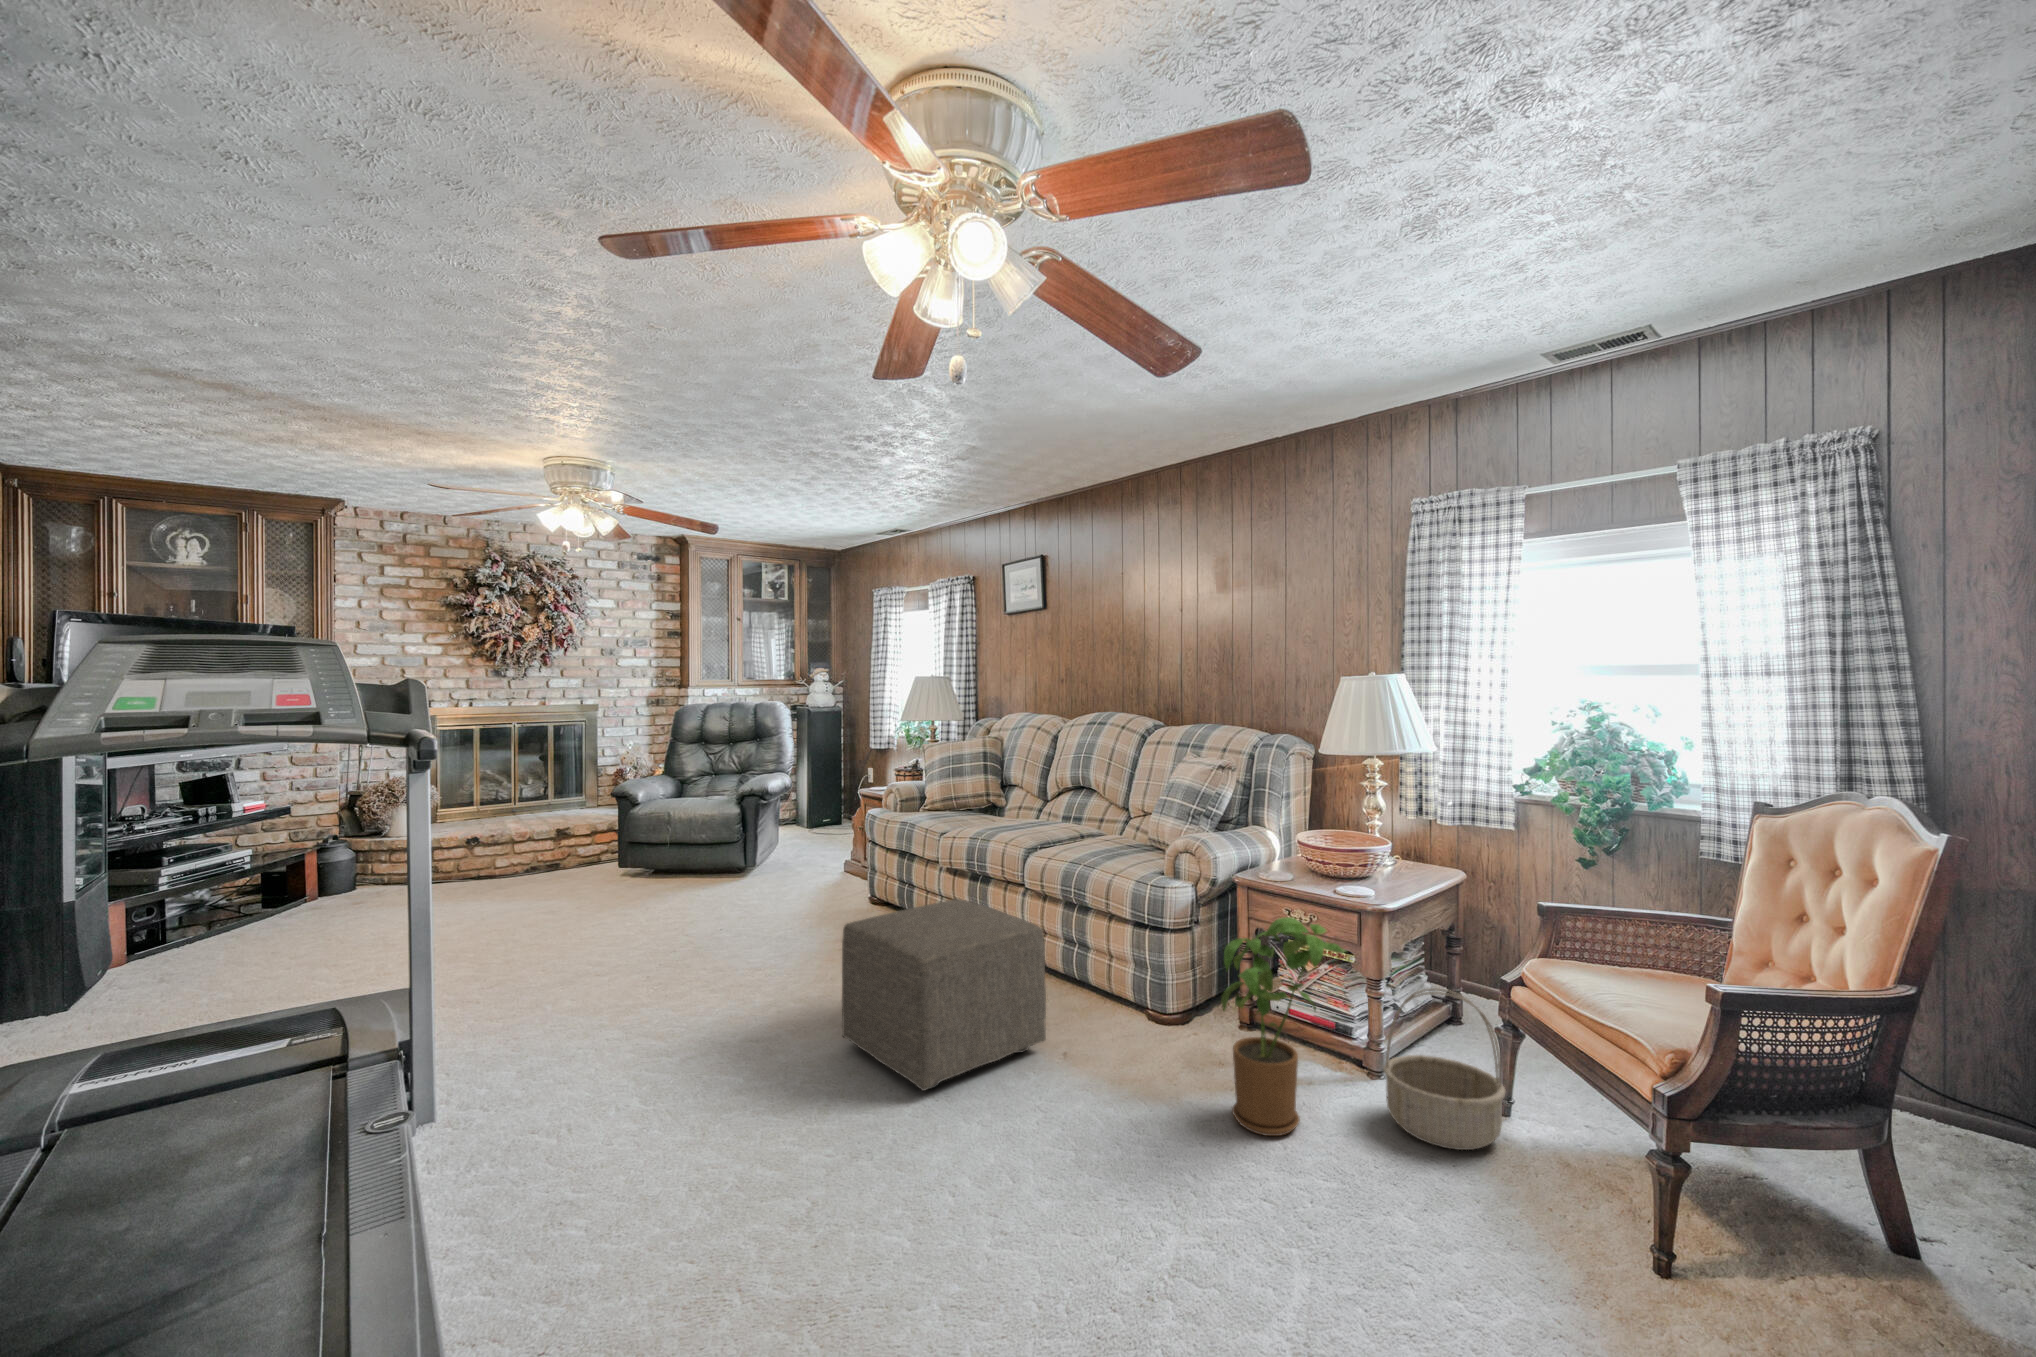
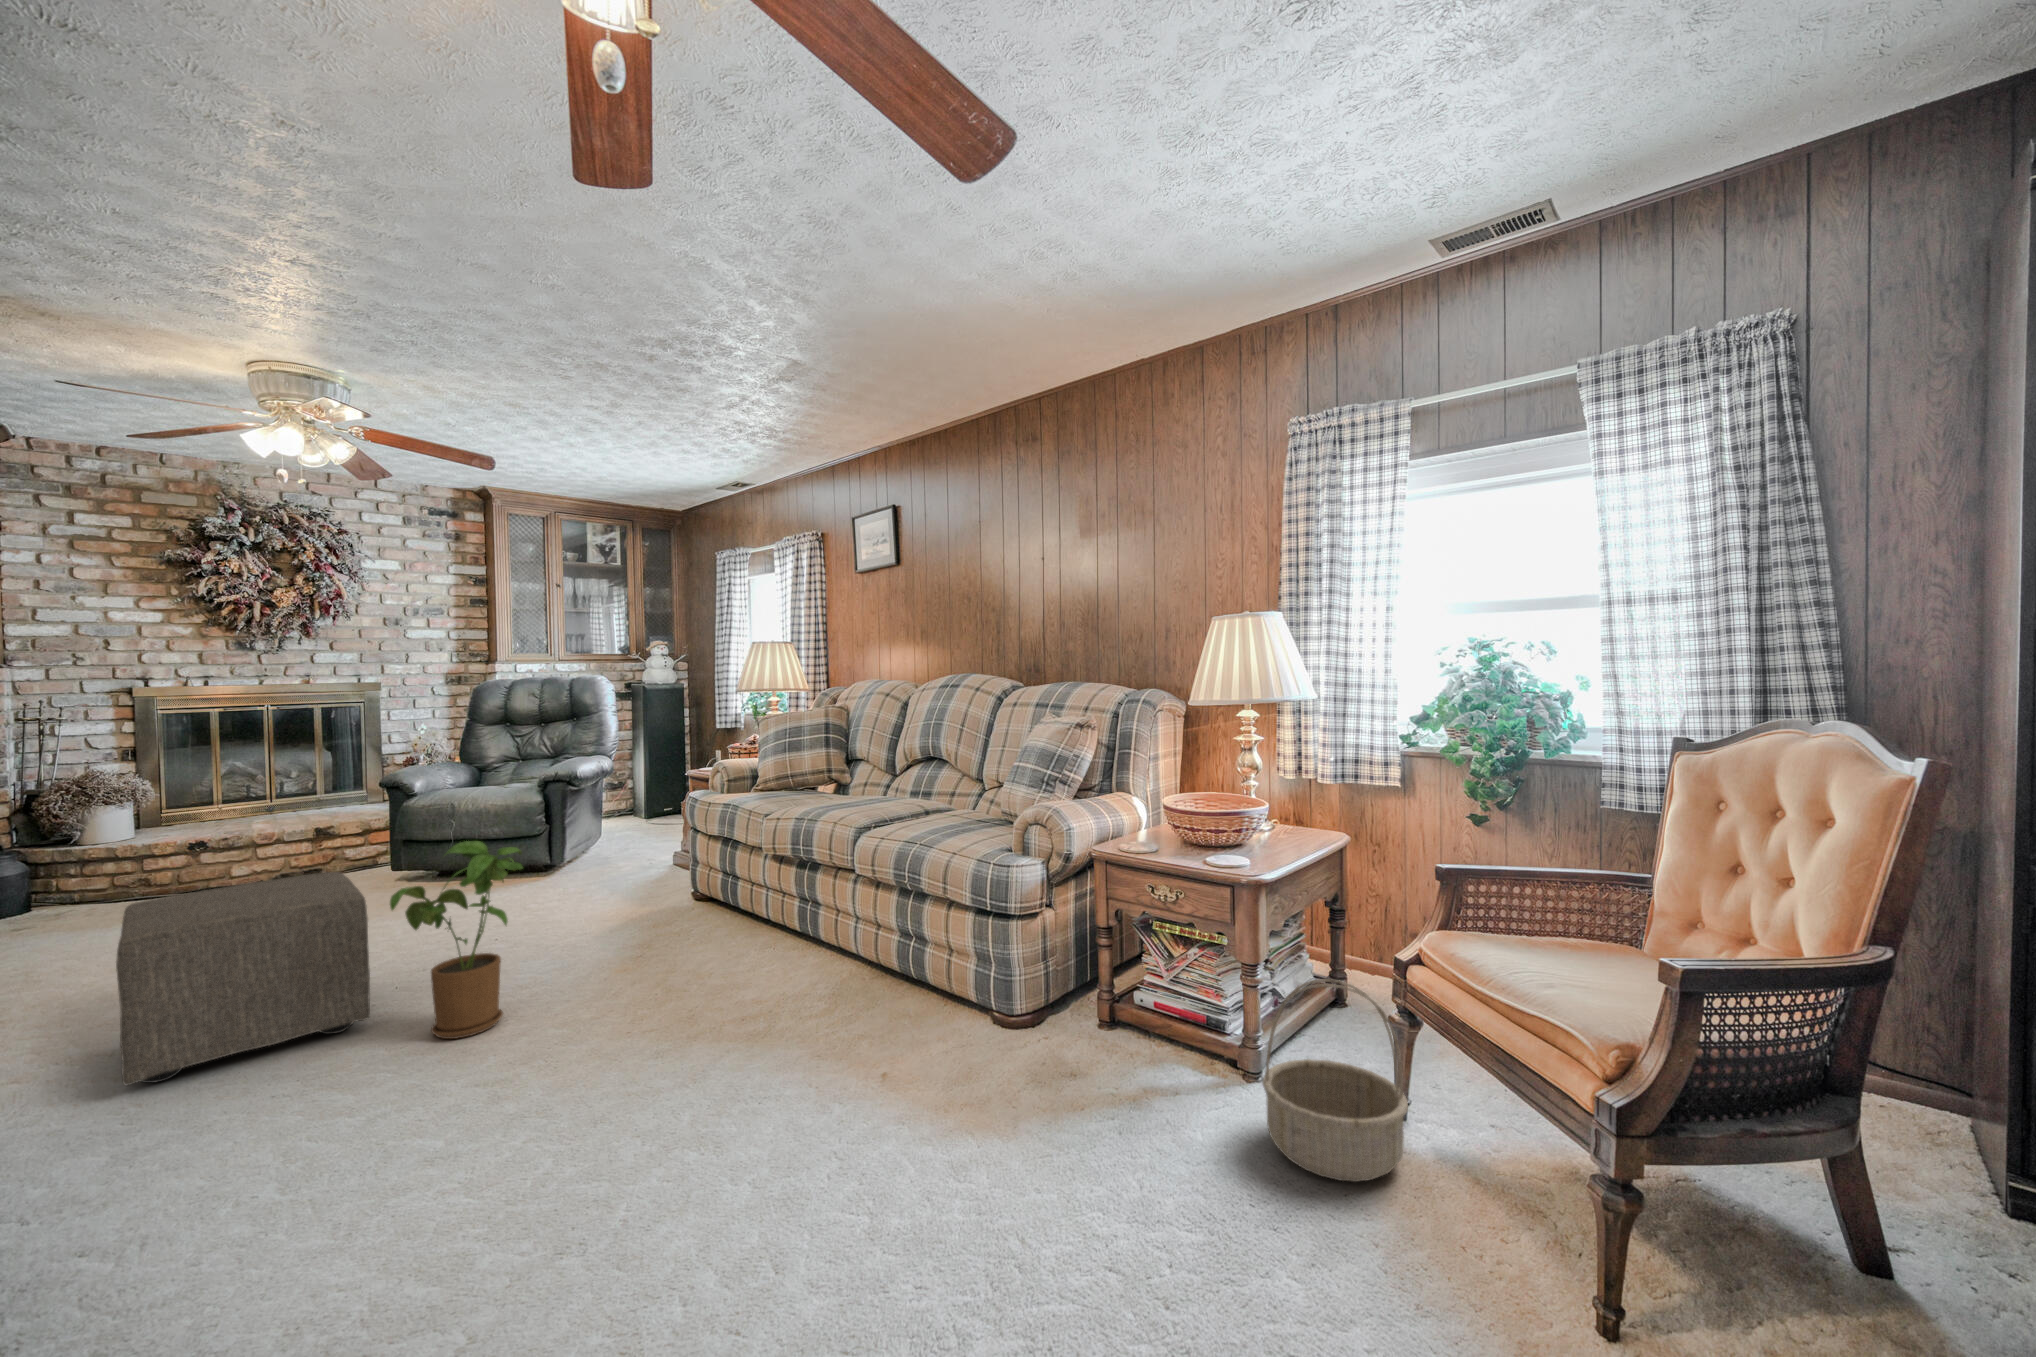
ottoman: present [842,899,1046,1091] -> present [116,872,370,1085]
house plant: present [1222,917,1345,1136] -> present [390,841,523,1039]

